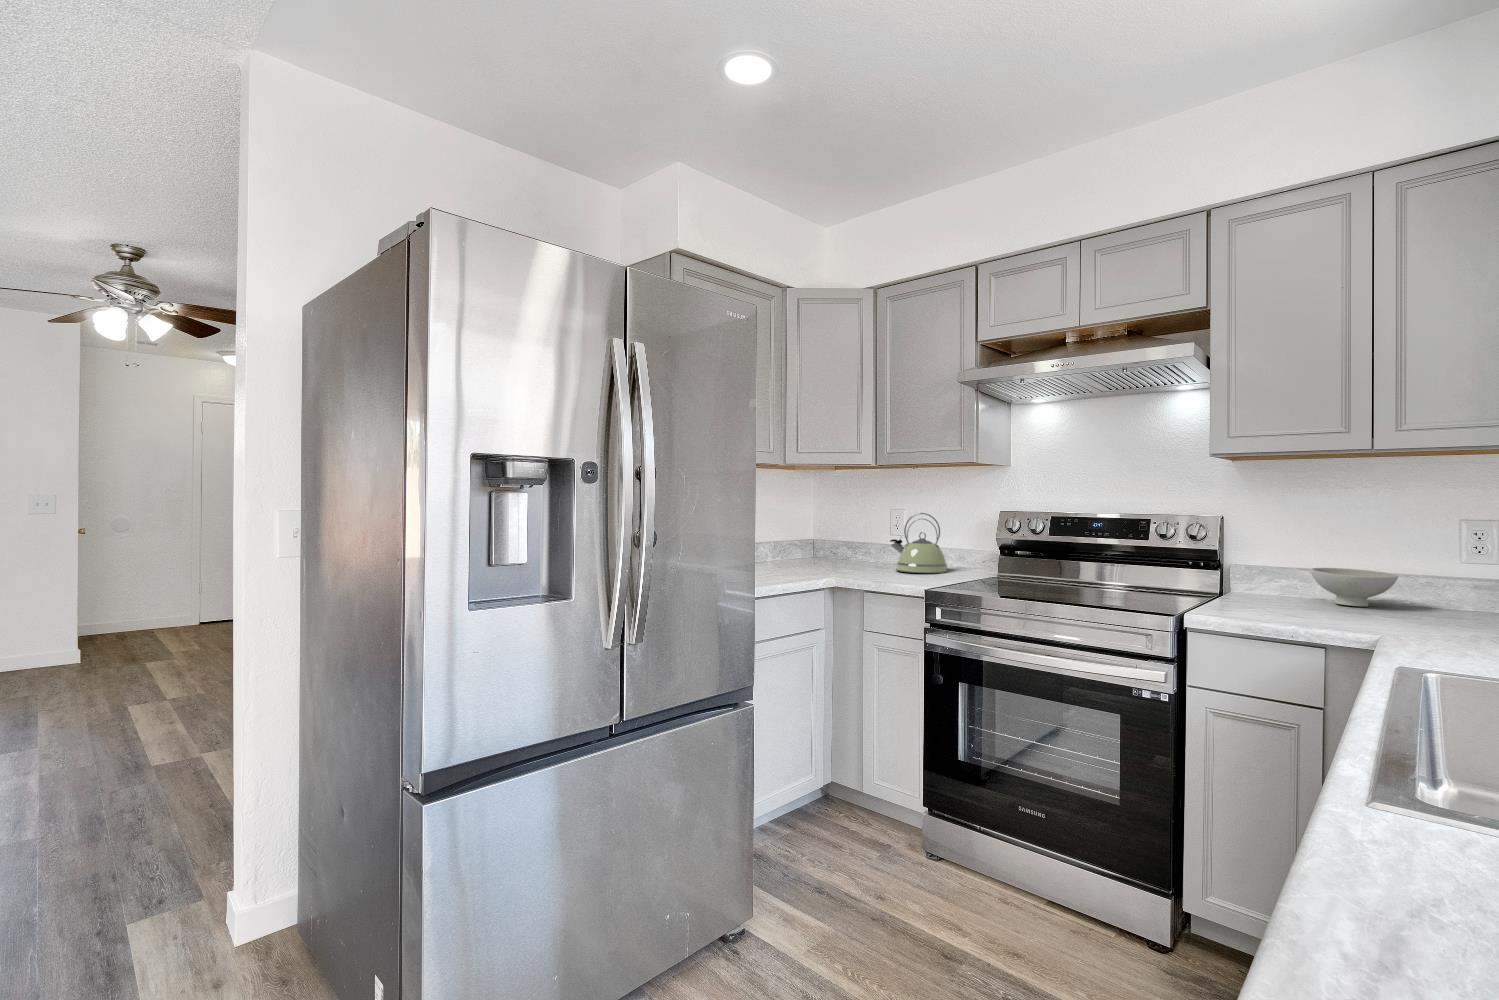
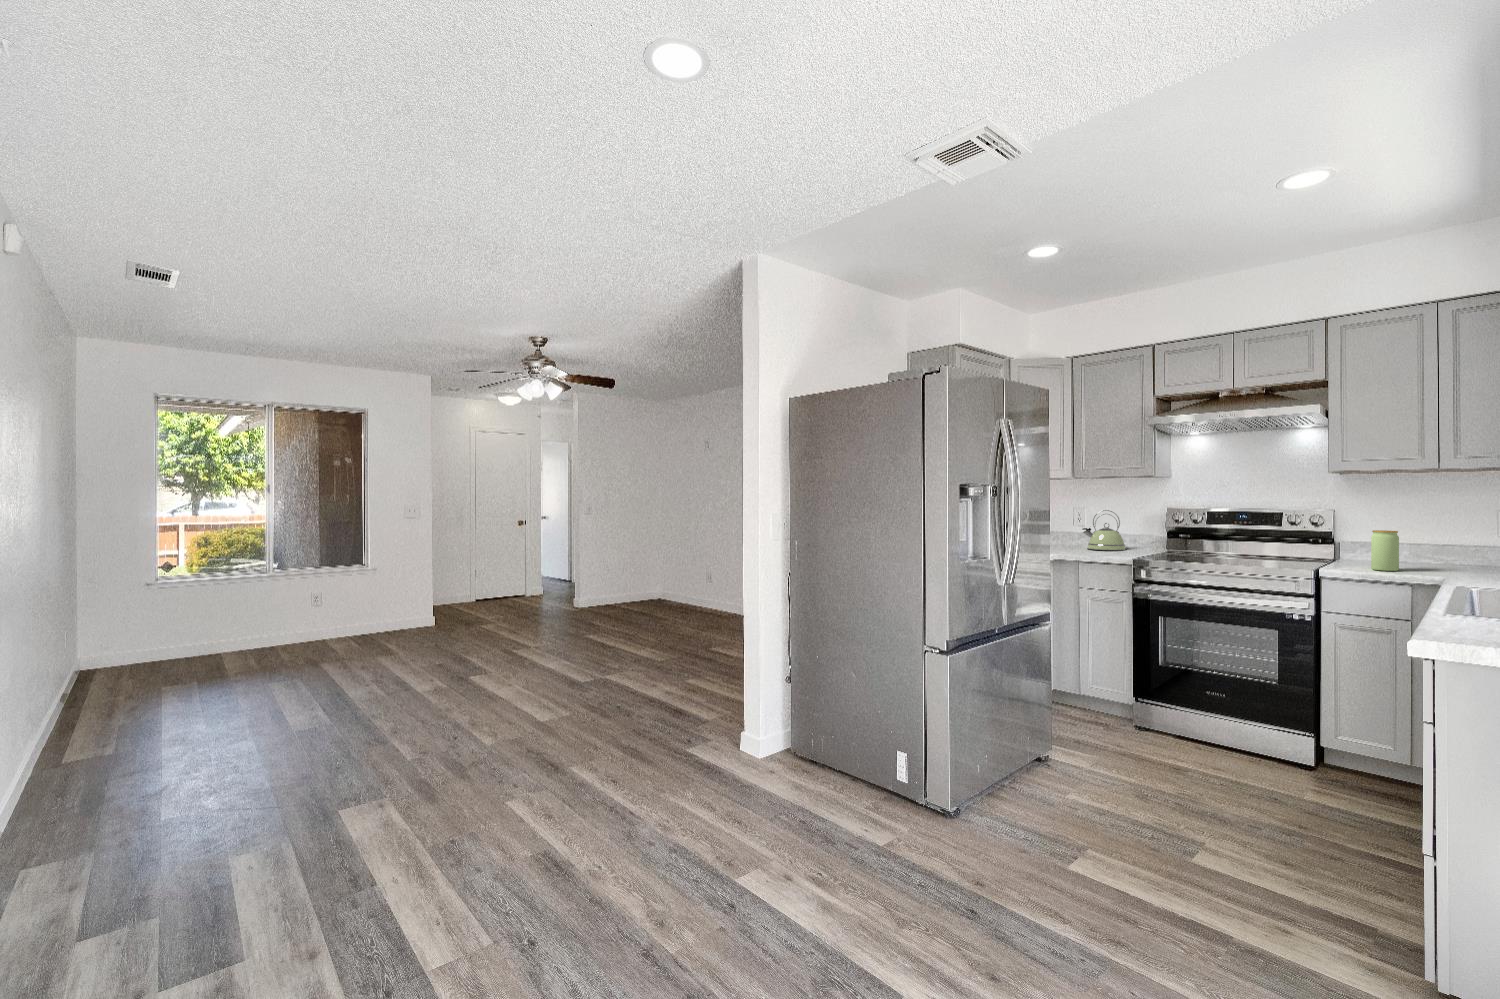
jar: none [1266,550,1308,618] -> present [1371,530,1399,571]
bowl: present [1310,568,1398,606] -> none [1398,542,1458,565]

